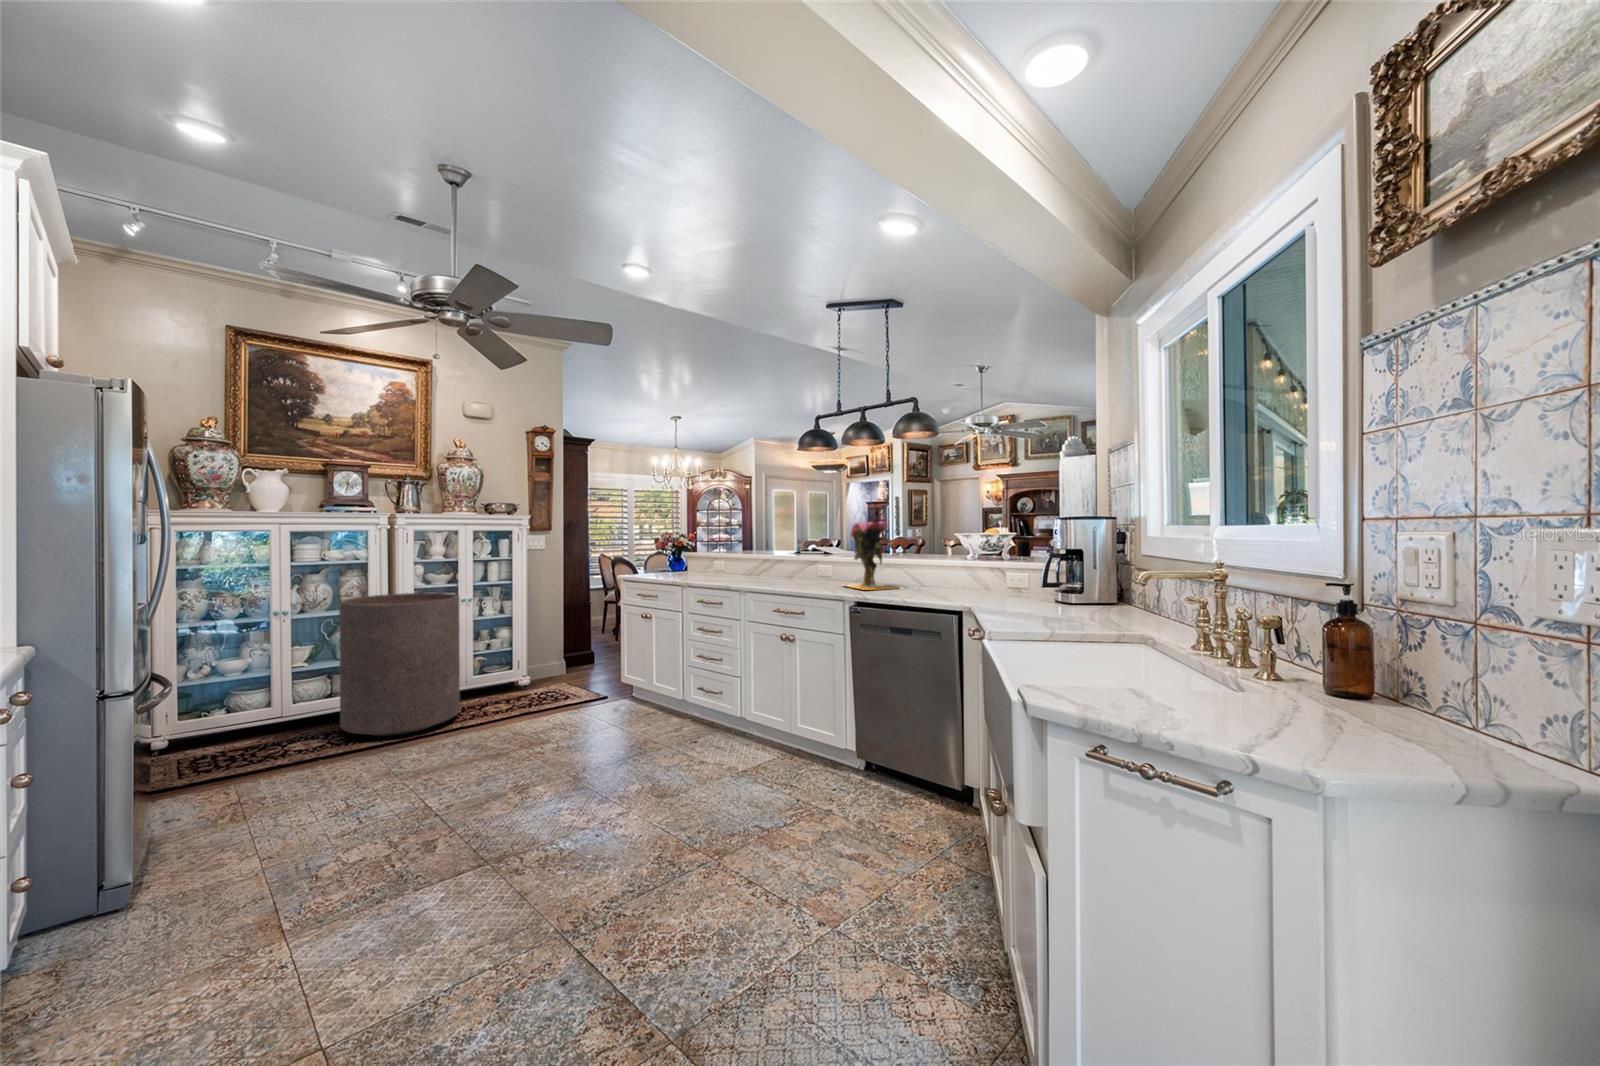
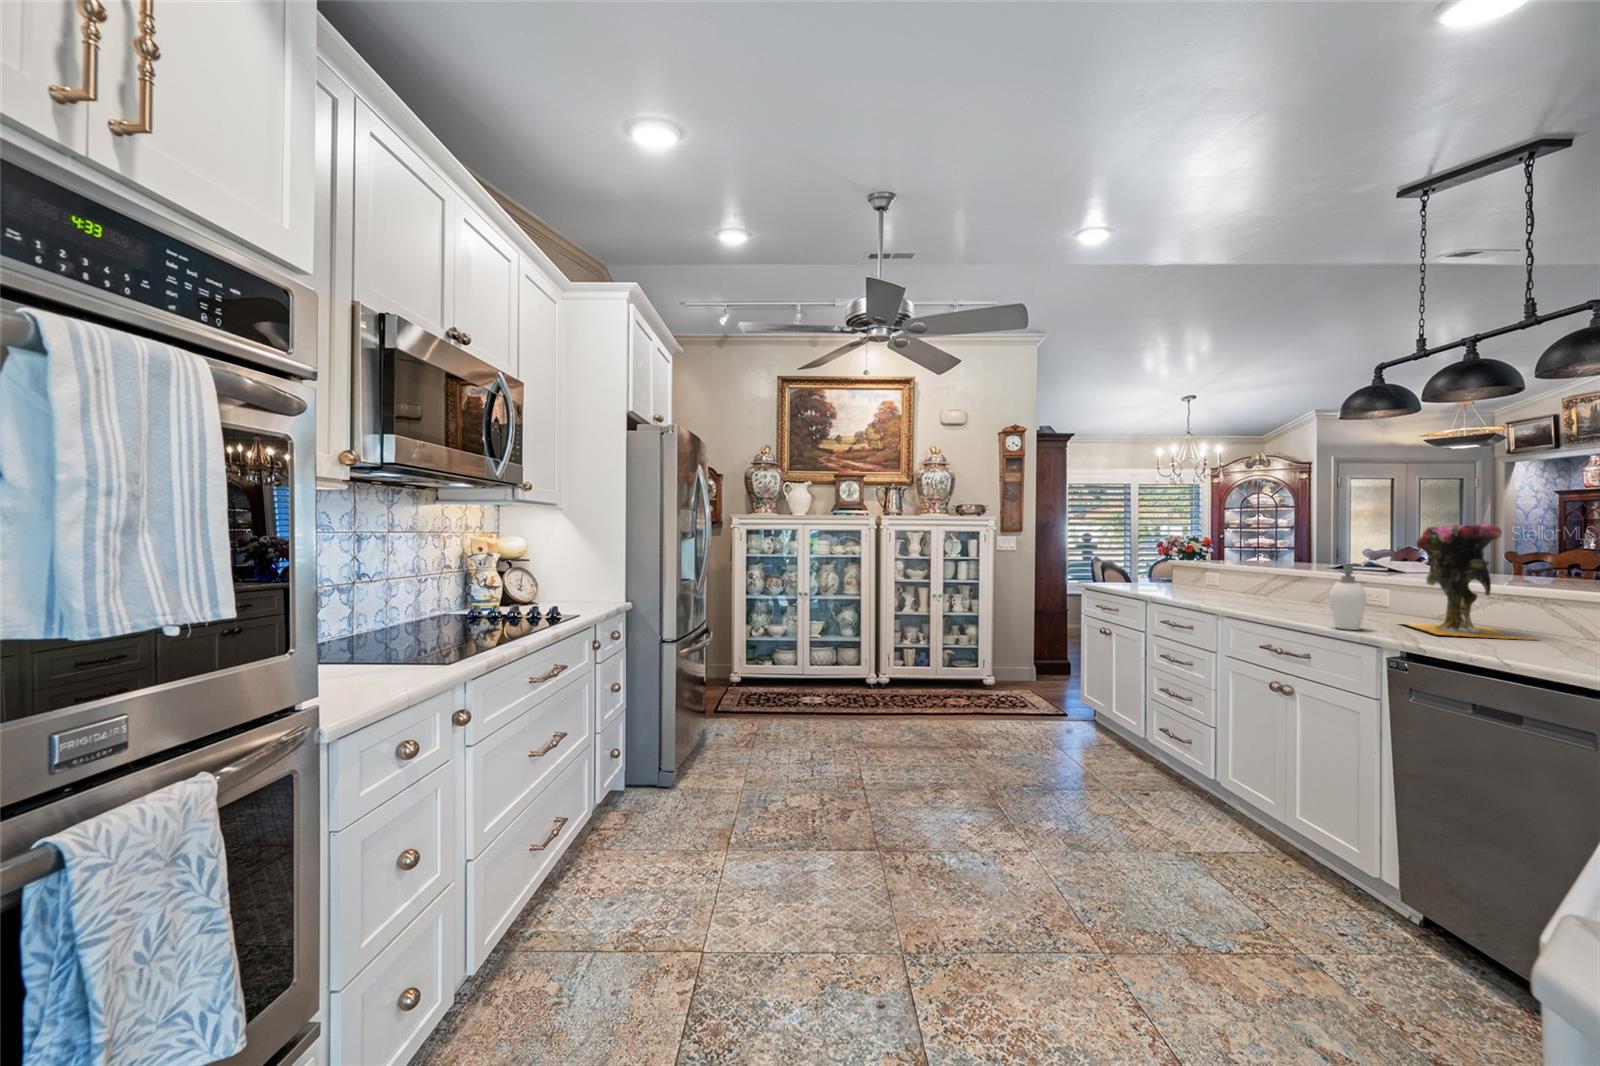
soap dispenser: none [812,548,837,592] -> present [1329,564,1367,630]
trash can: present [339,593,460,736] -> none [835,585,923,706]

